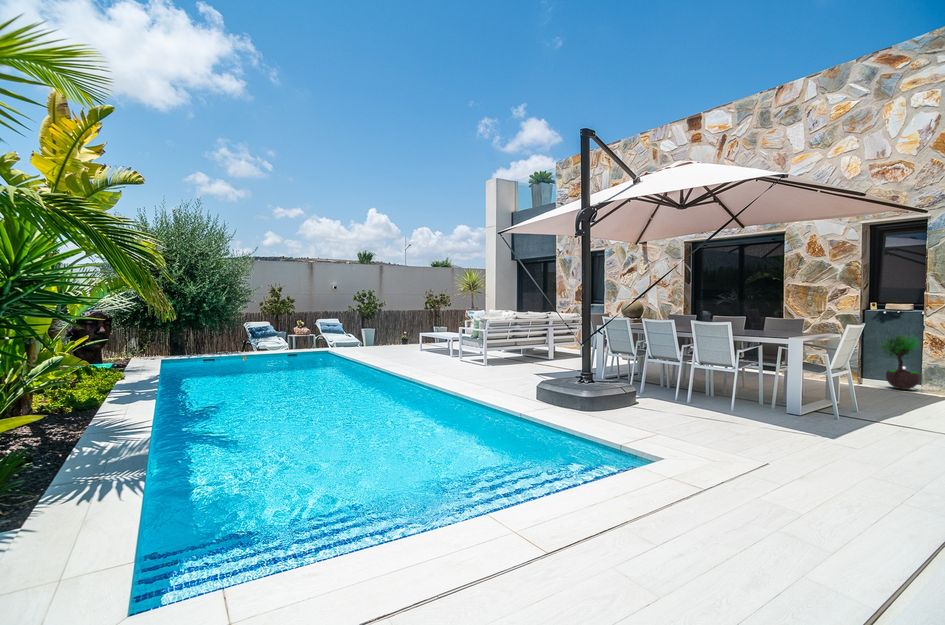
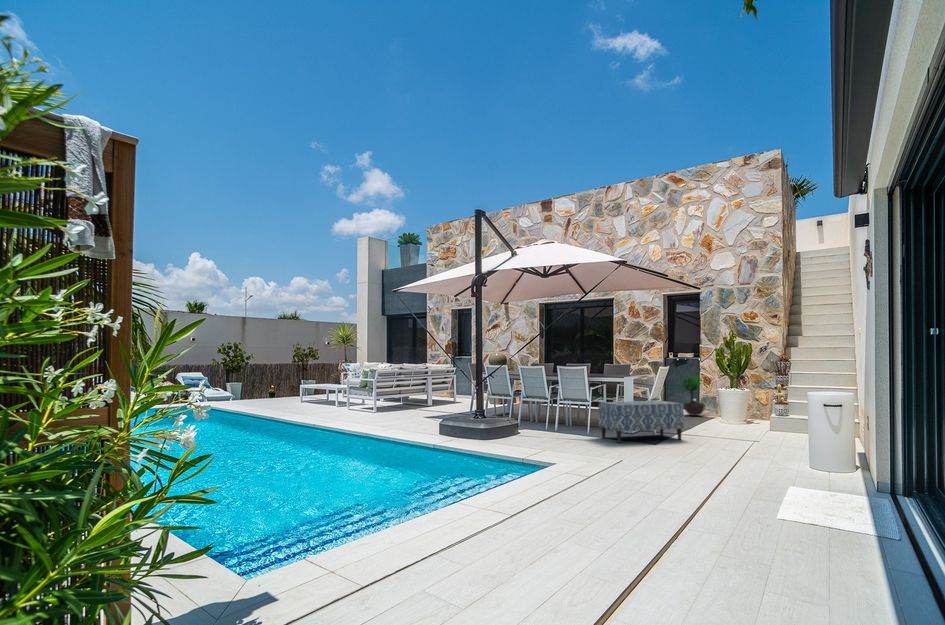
bench: none [749,371,885,429] -> present [598,401,684,443]

